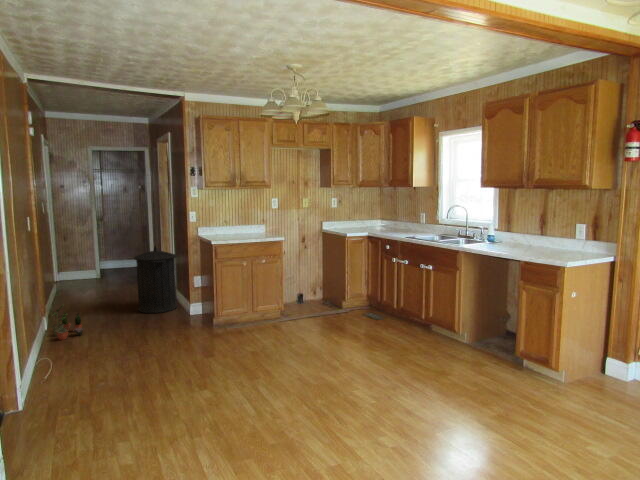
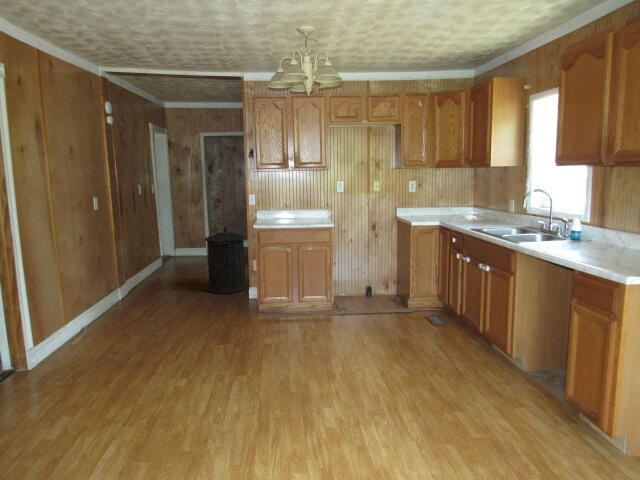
potted plant: present [52,306,84,340] -> none [118,278,148,311]

